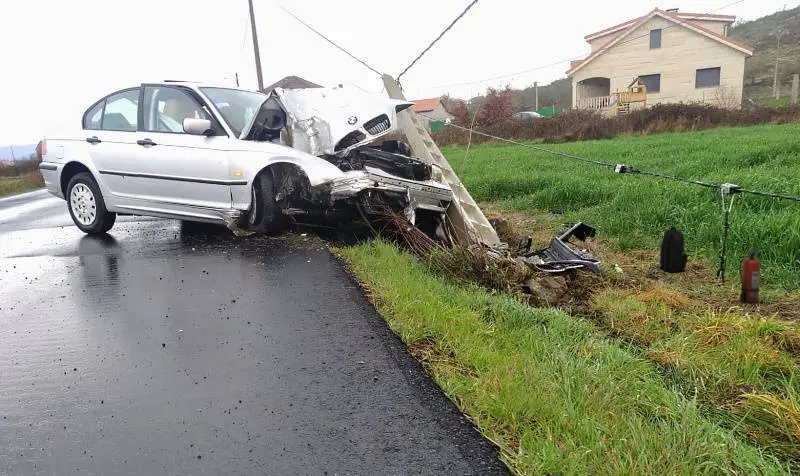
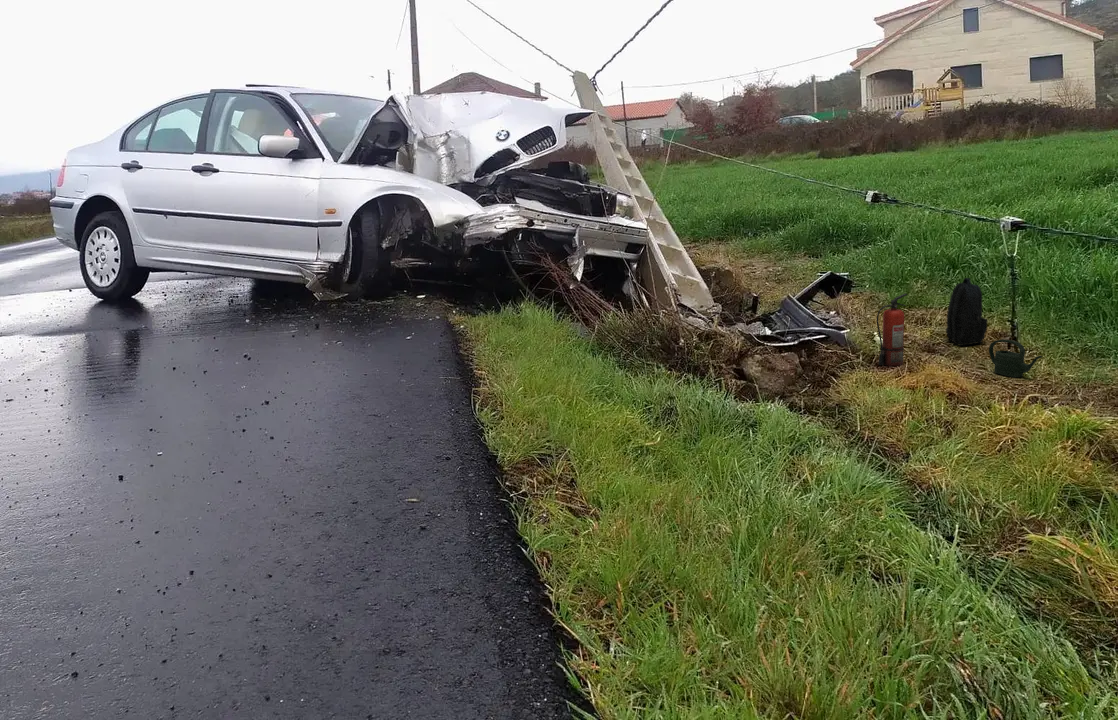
fire extinguisher: present [740,247,761,303] -> present [877,294,907,366]
watering can: none [692,268,728,294] -> present [989,339,1042,377]

